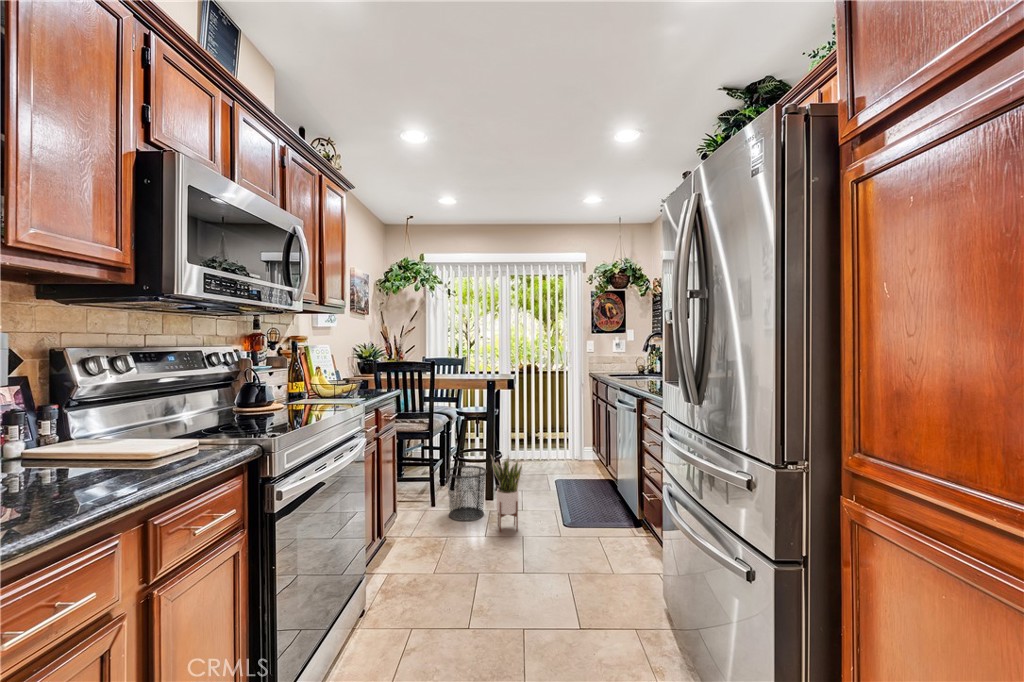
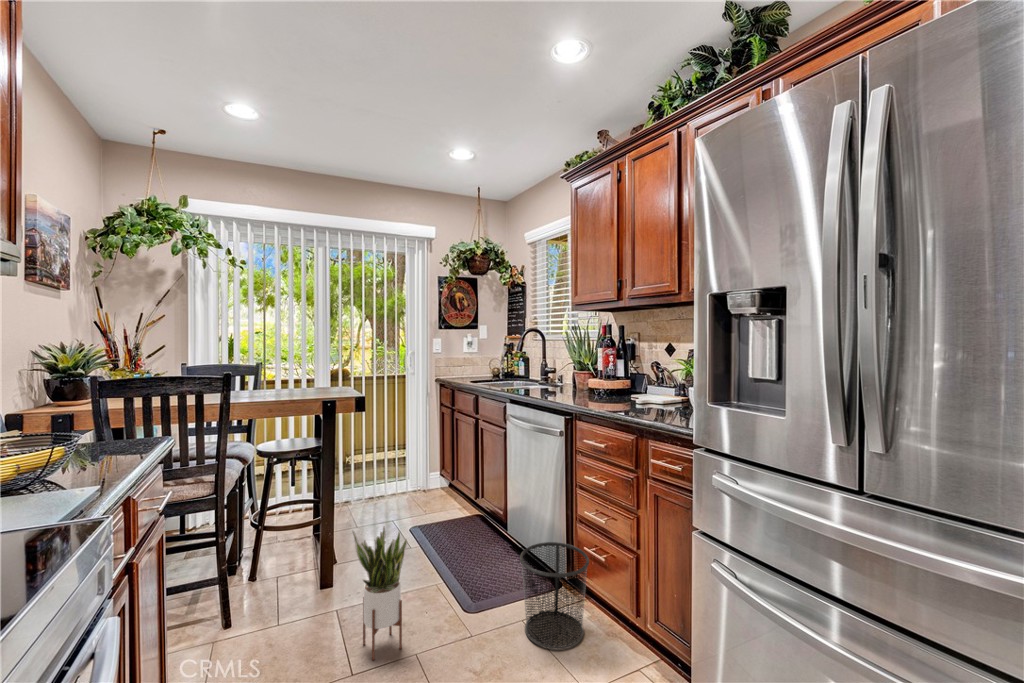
trash can: present [446,465,487,521] -> present [520,542,589,649]

